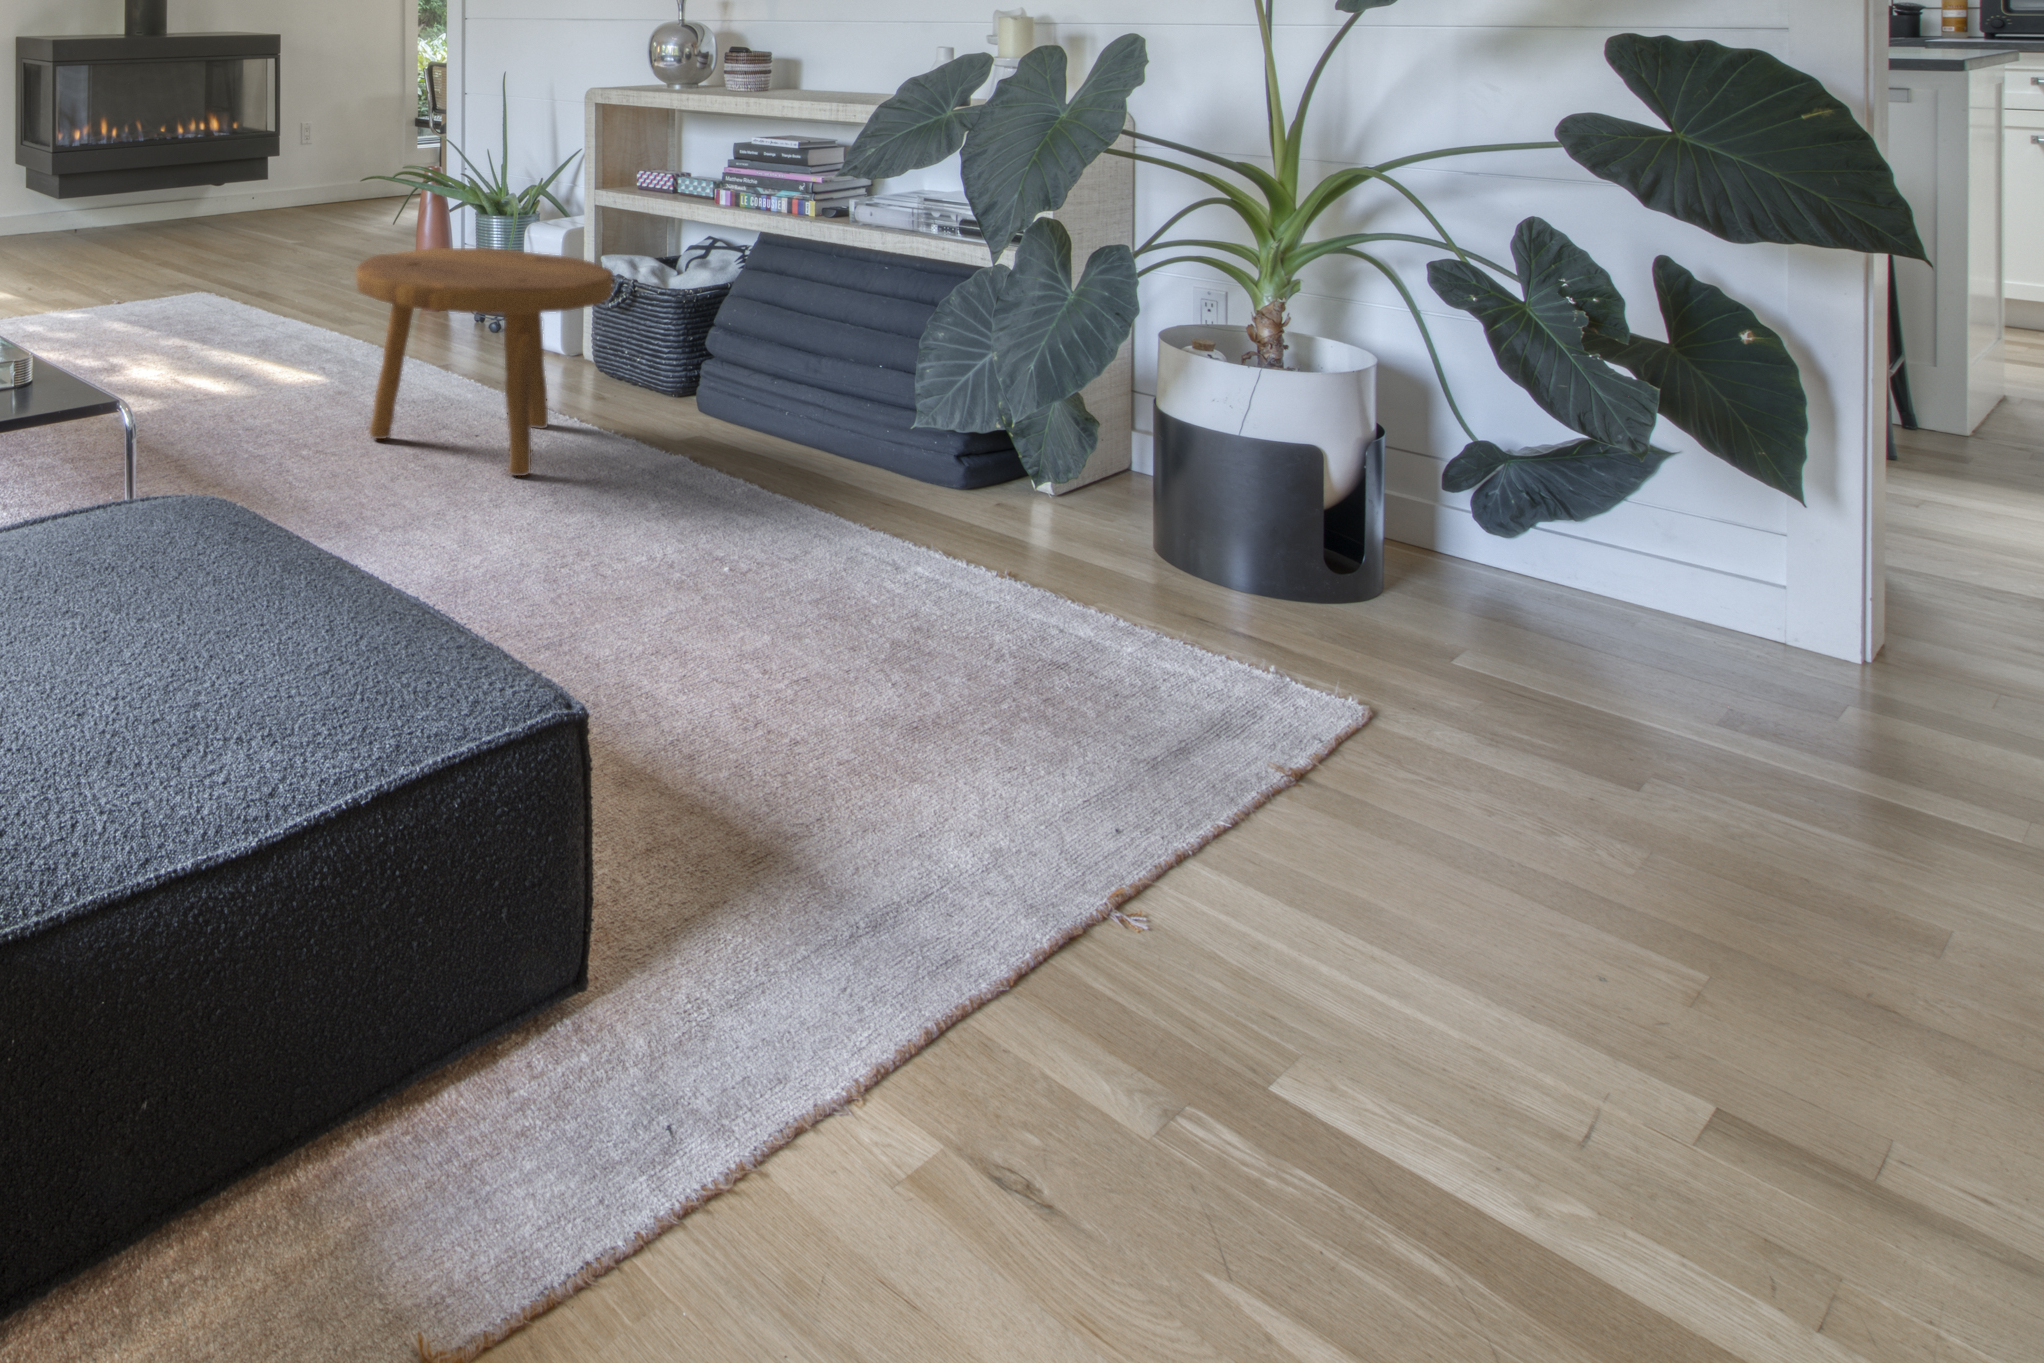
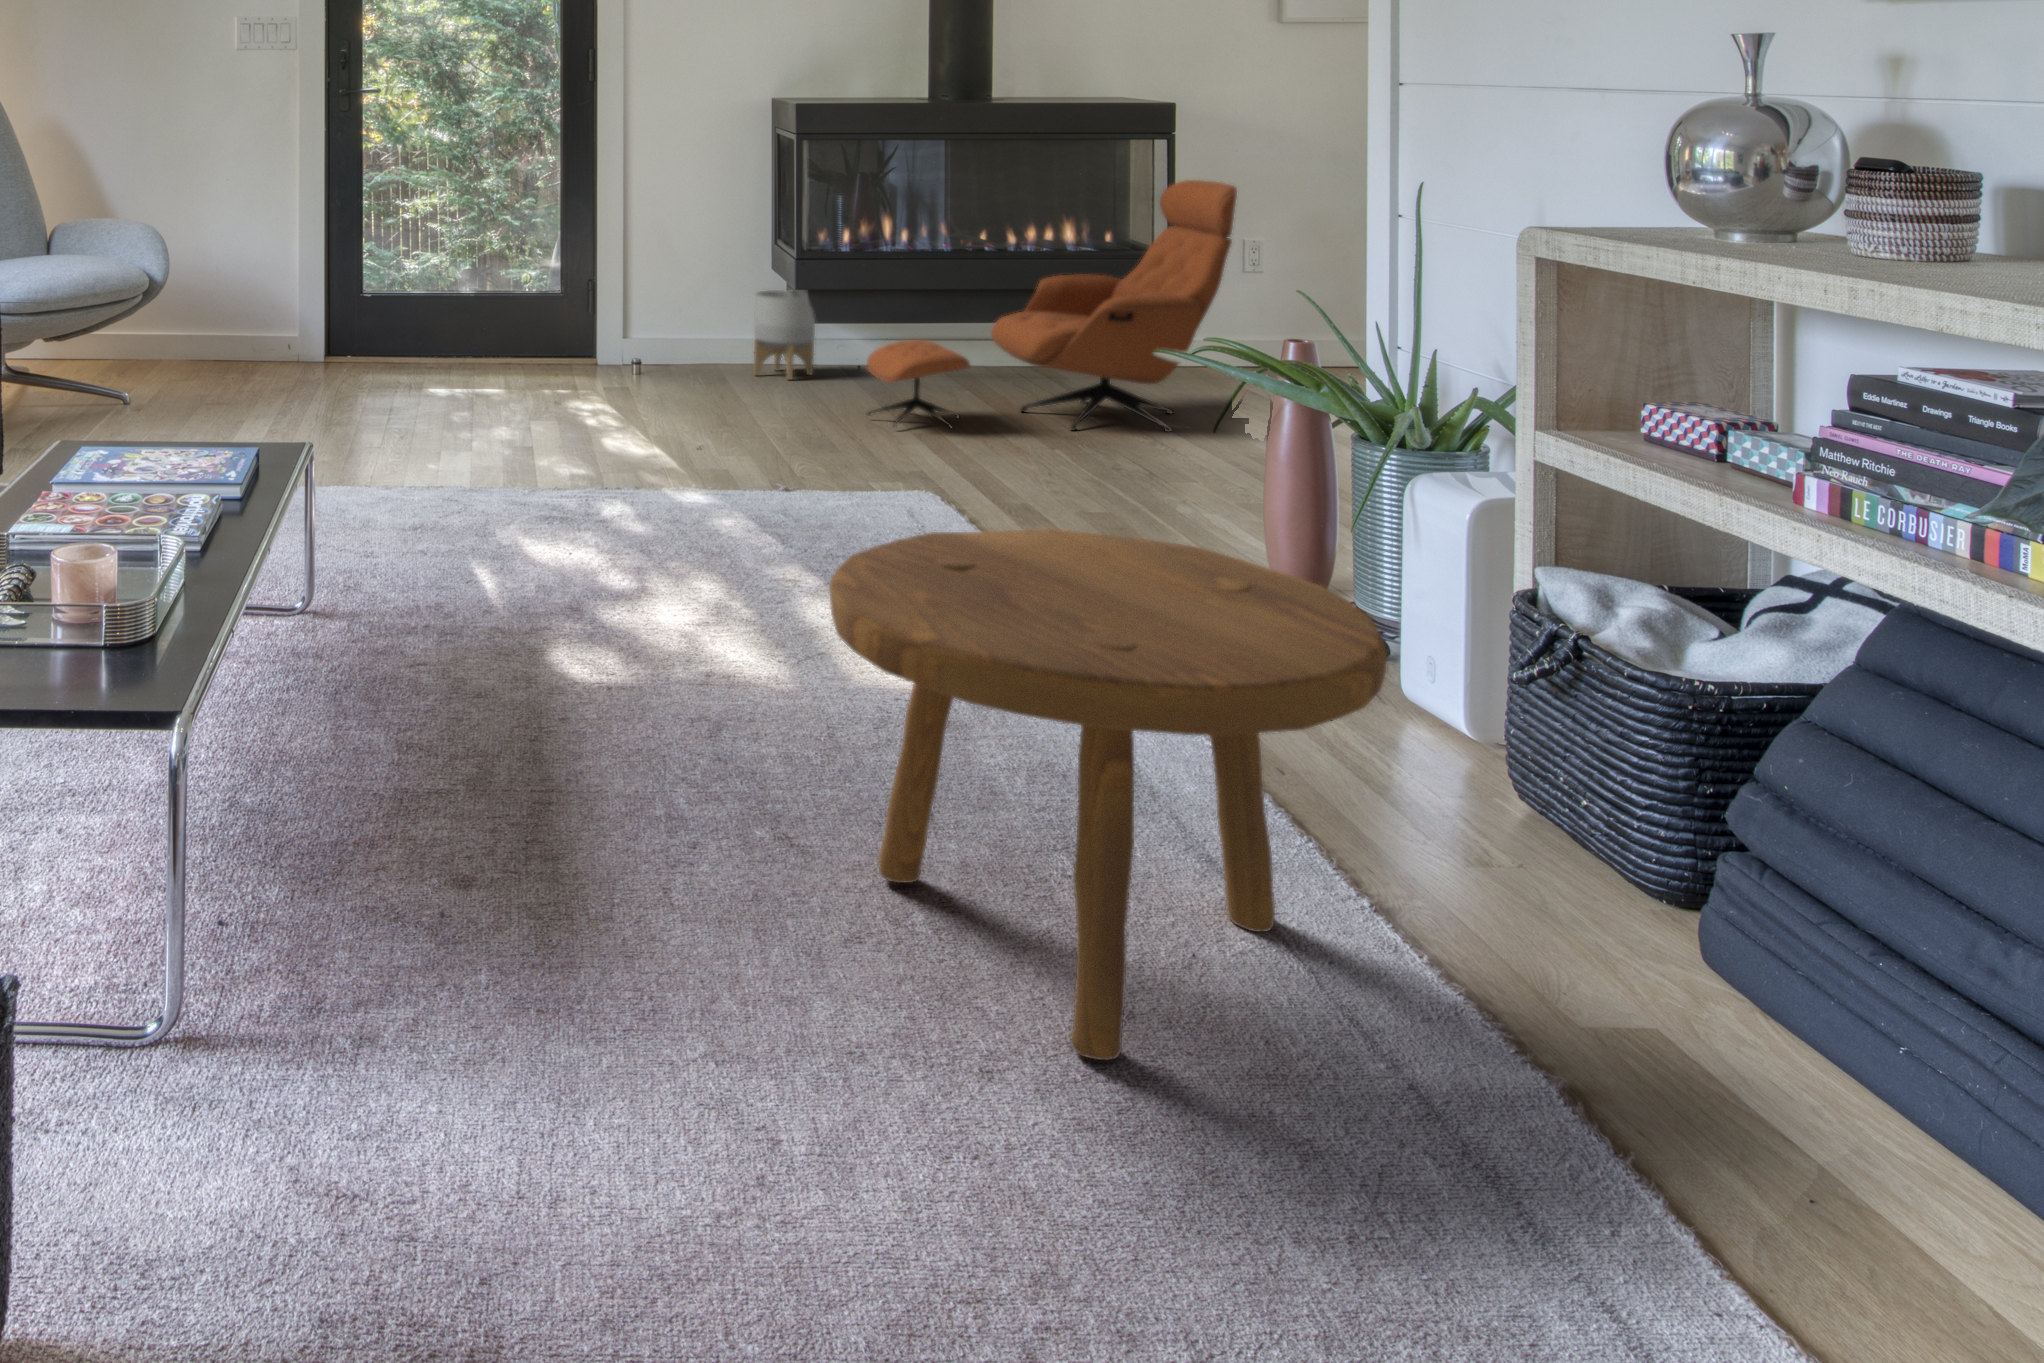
lounge chair: none [123,86,339,255] -> present [867,180,1237,432]
planter: none [19,173,62,236] -> present [753,290,815,380]

